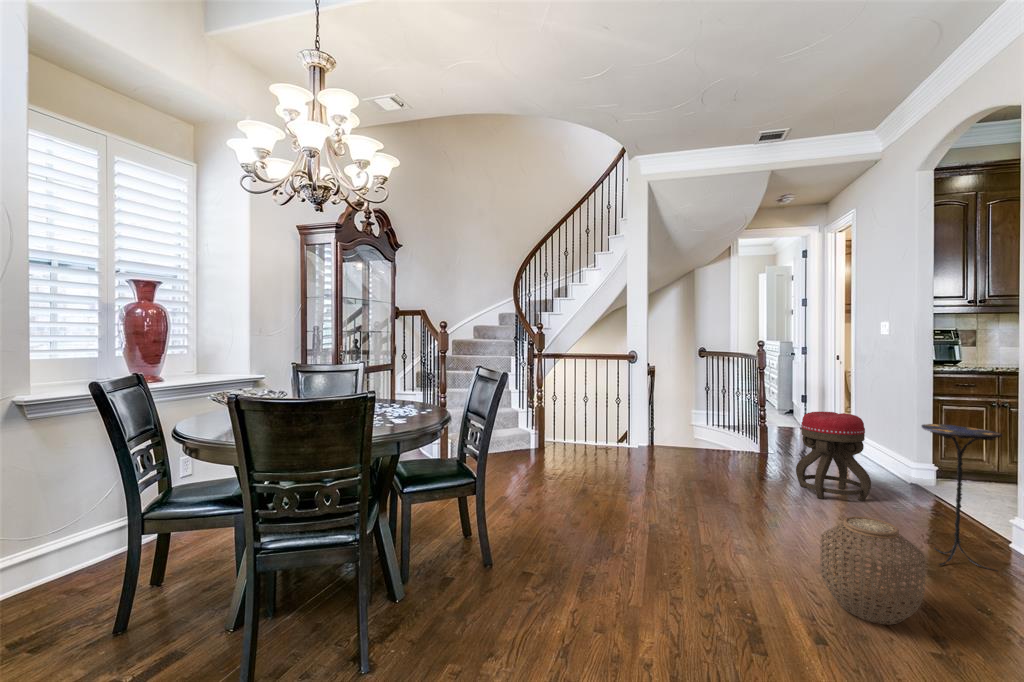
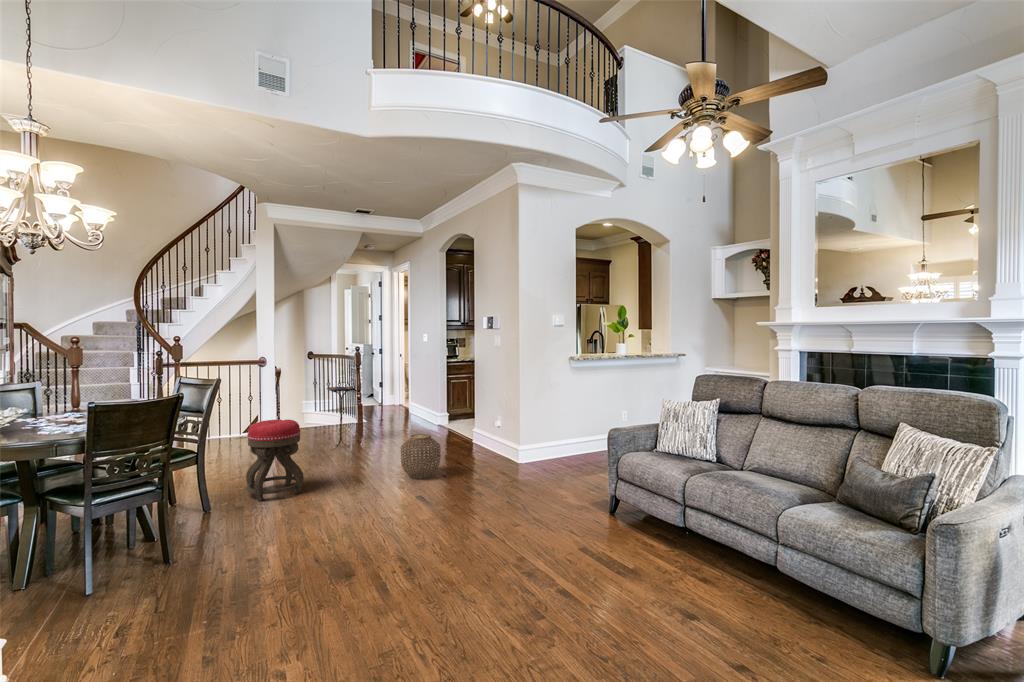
ottoman: present [796,412,871,501] -> present [246,419,304,501]
side table: present [922,424,1002,567] -> present [327,387,355,448]

